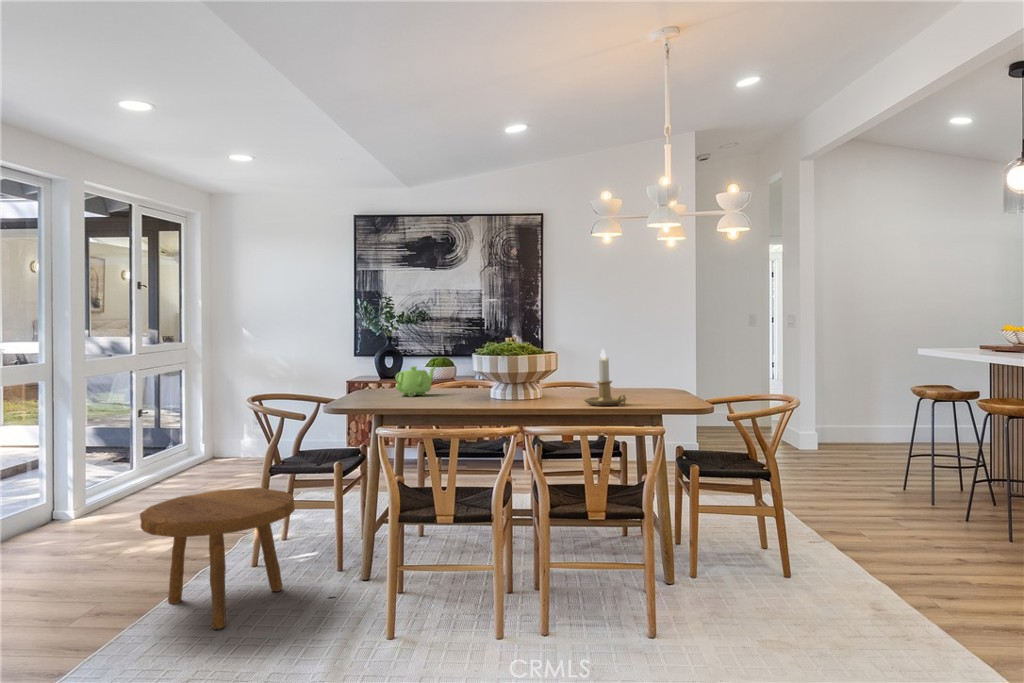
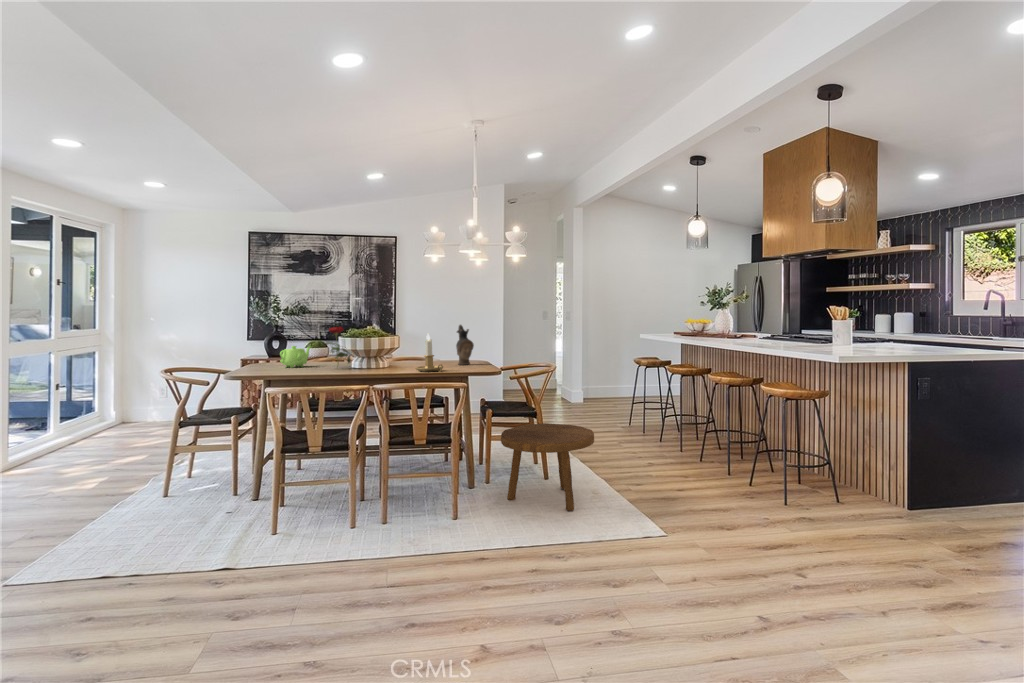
ceramic pitcher: none [641,335,668,395] -> present [456,325,474,365]
flower: none [455,339,490,399] -> present [326,327,351,363]
footstool: present [140,488,295,629] -> present [501,423,594,511]

